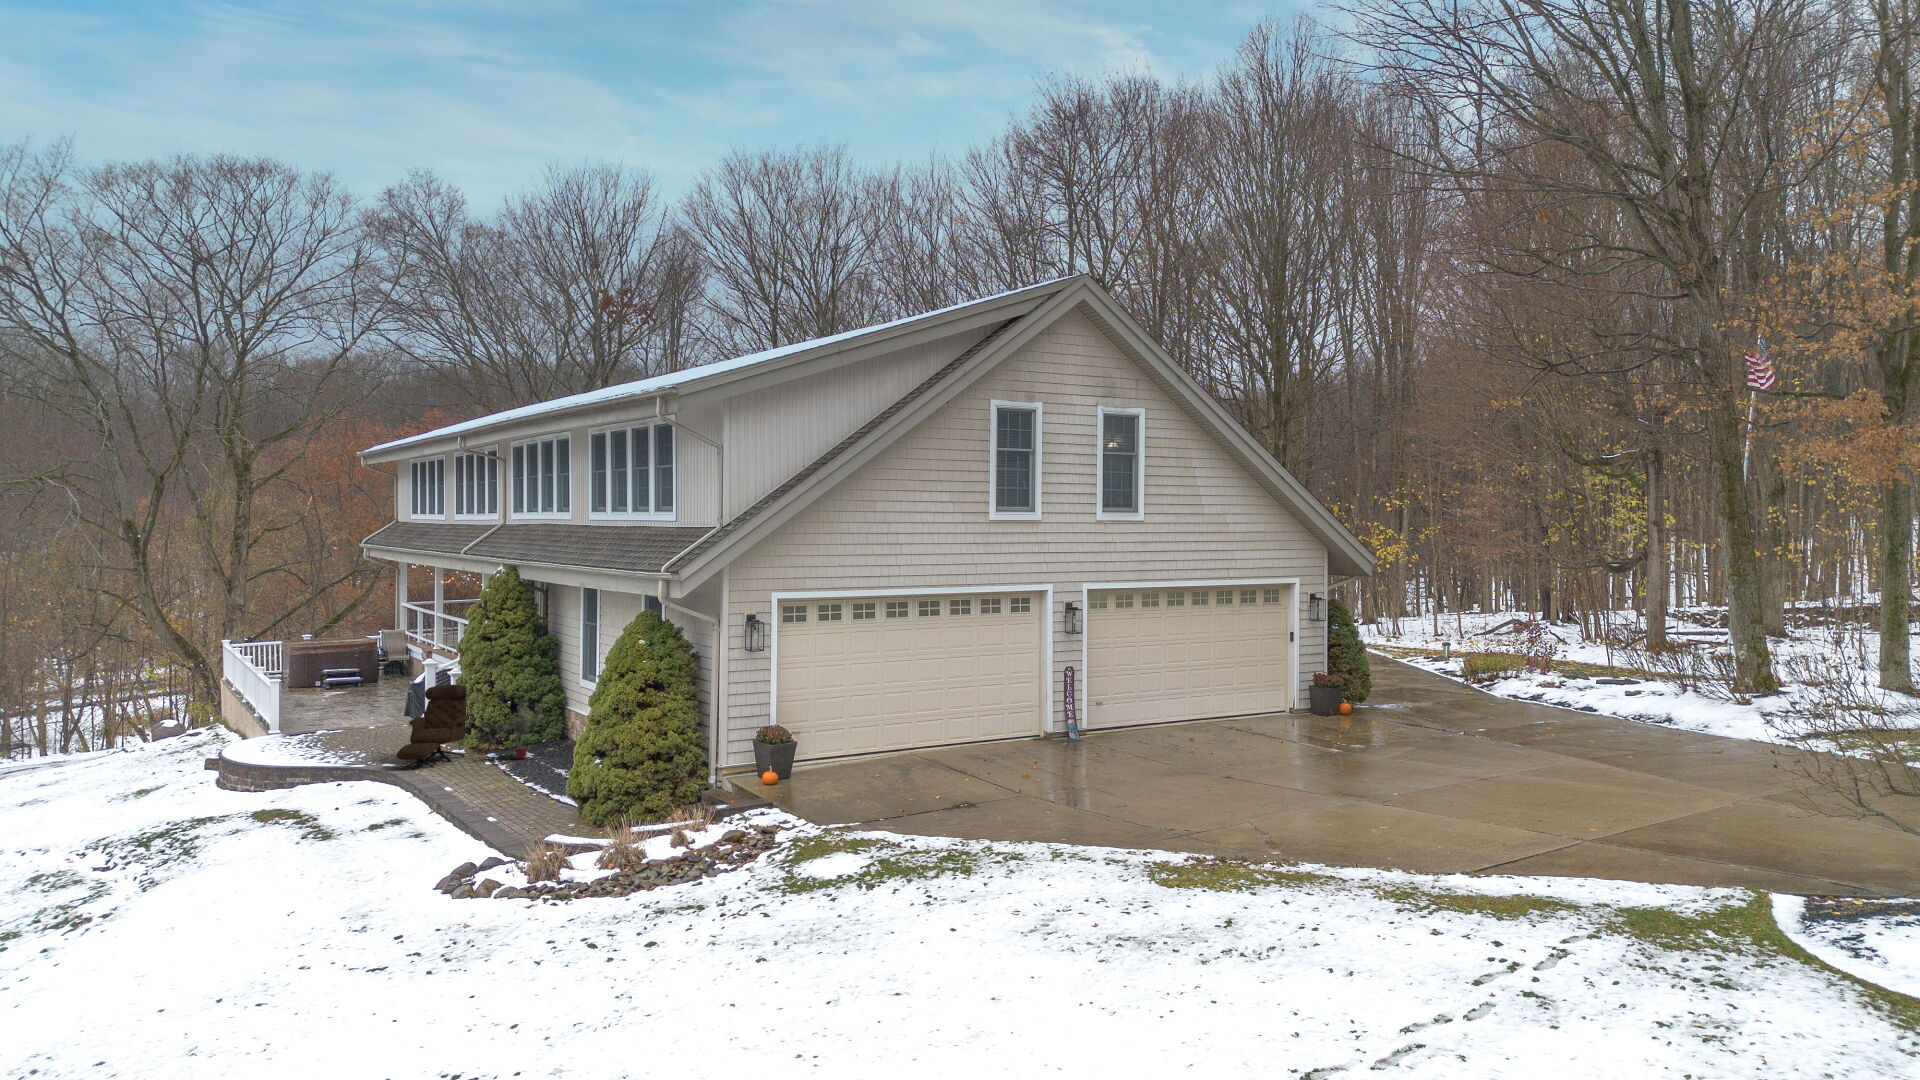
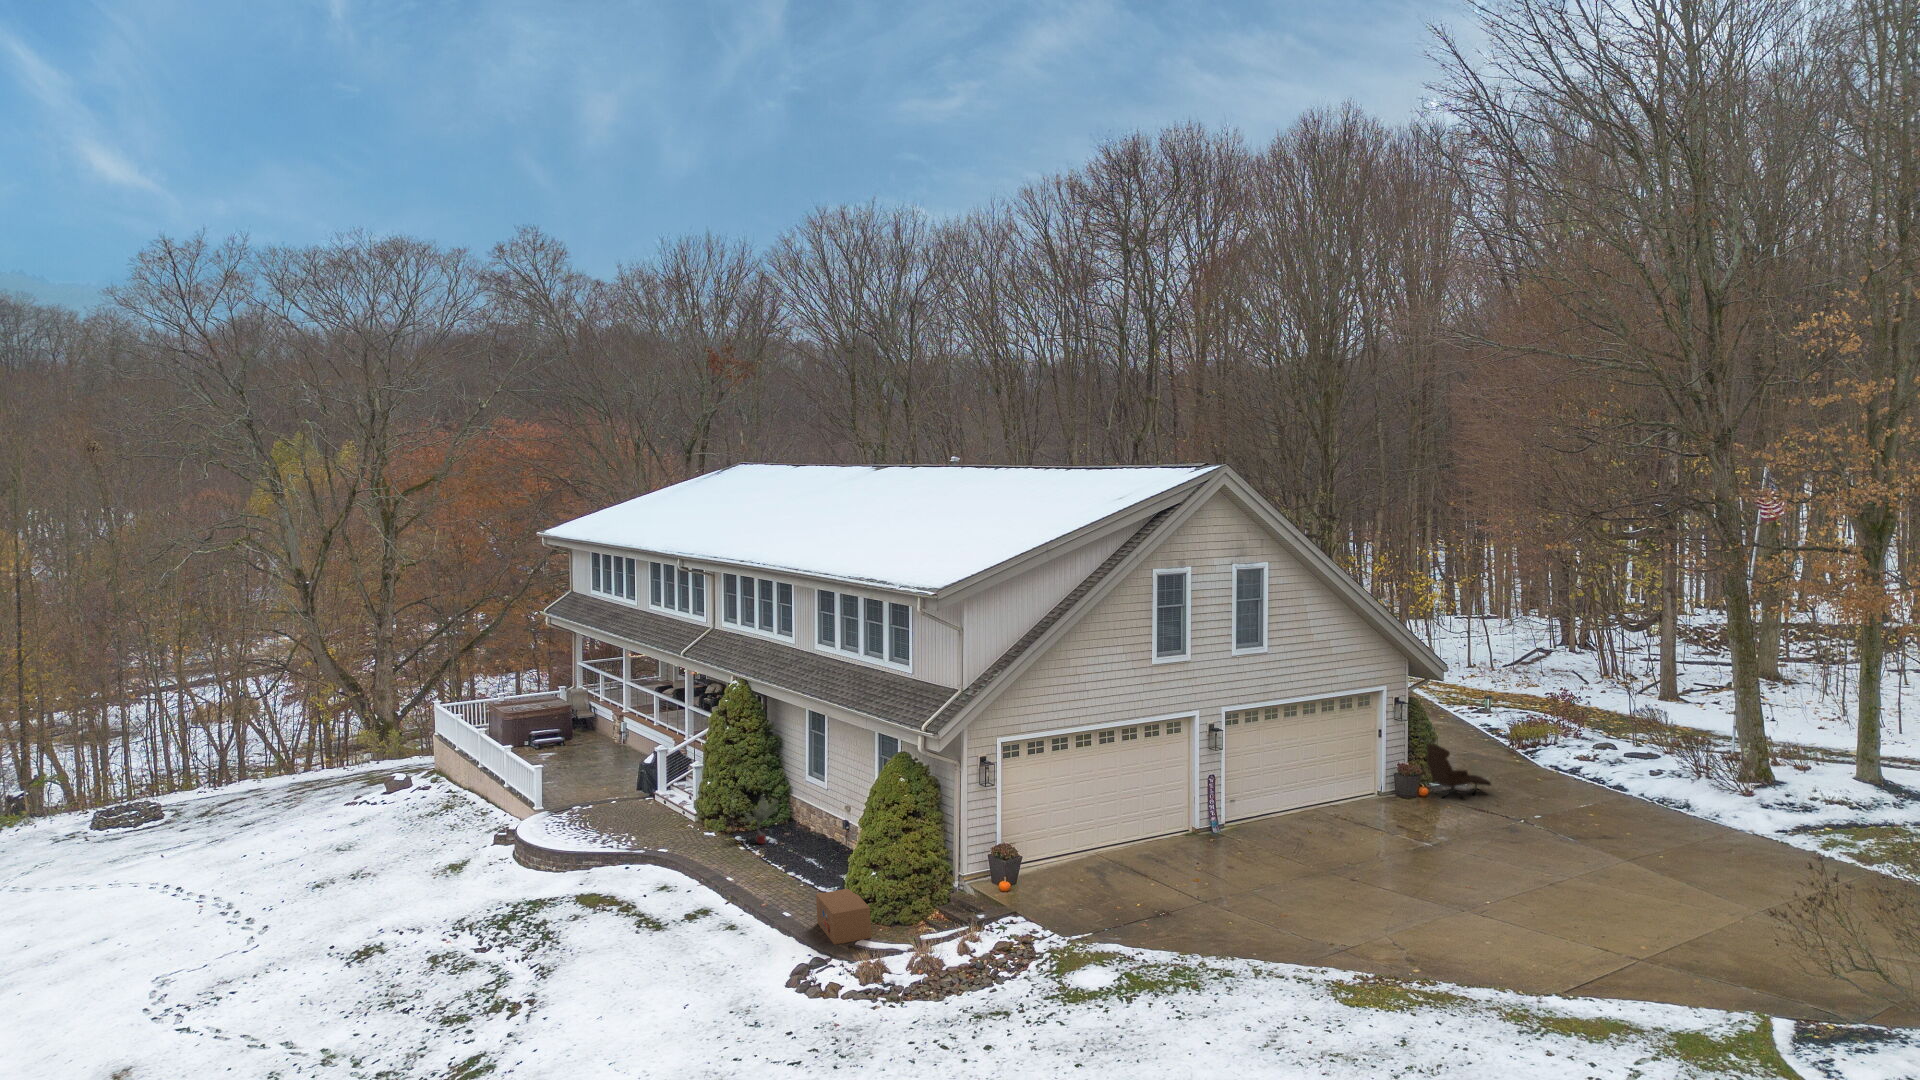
lounge chair: present [397,685,470,770] -> present [1426,743,1491,798]
cardboard box: none [517,779,575,843] -> present [816,889,871,945]

